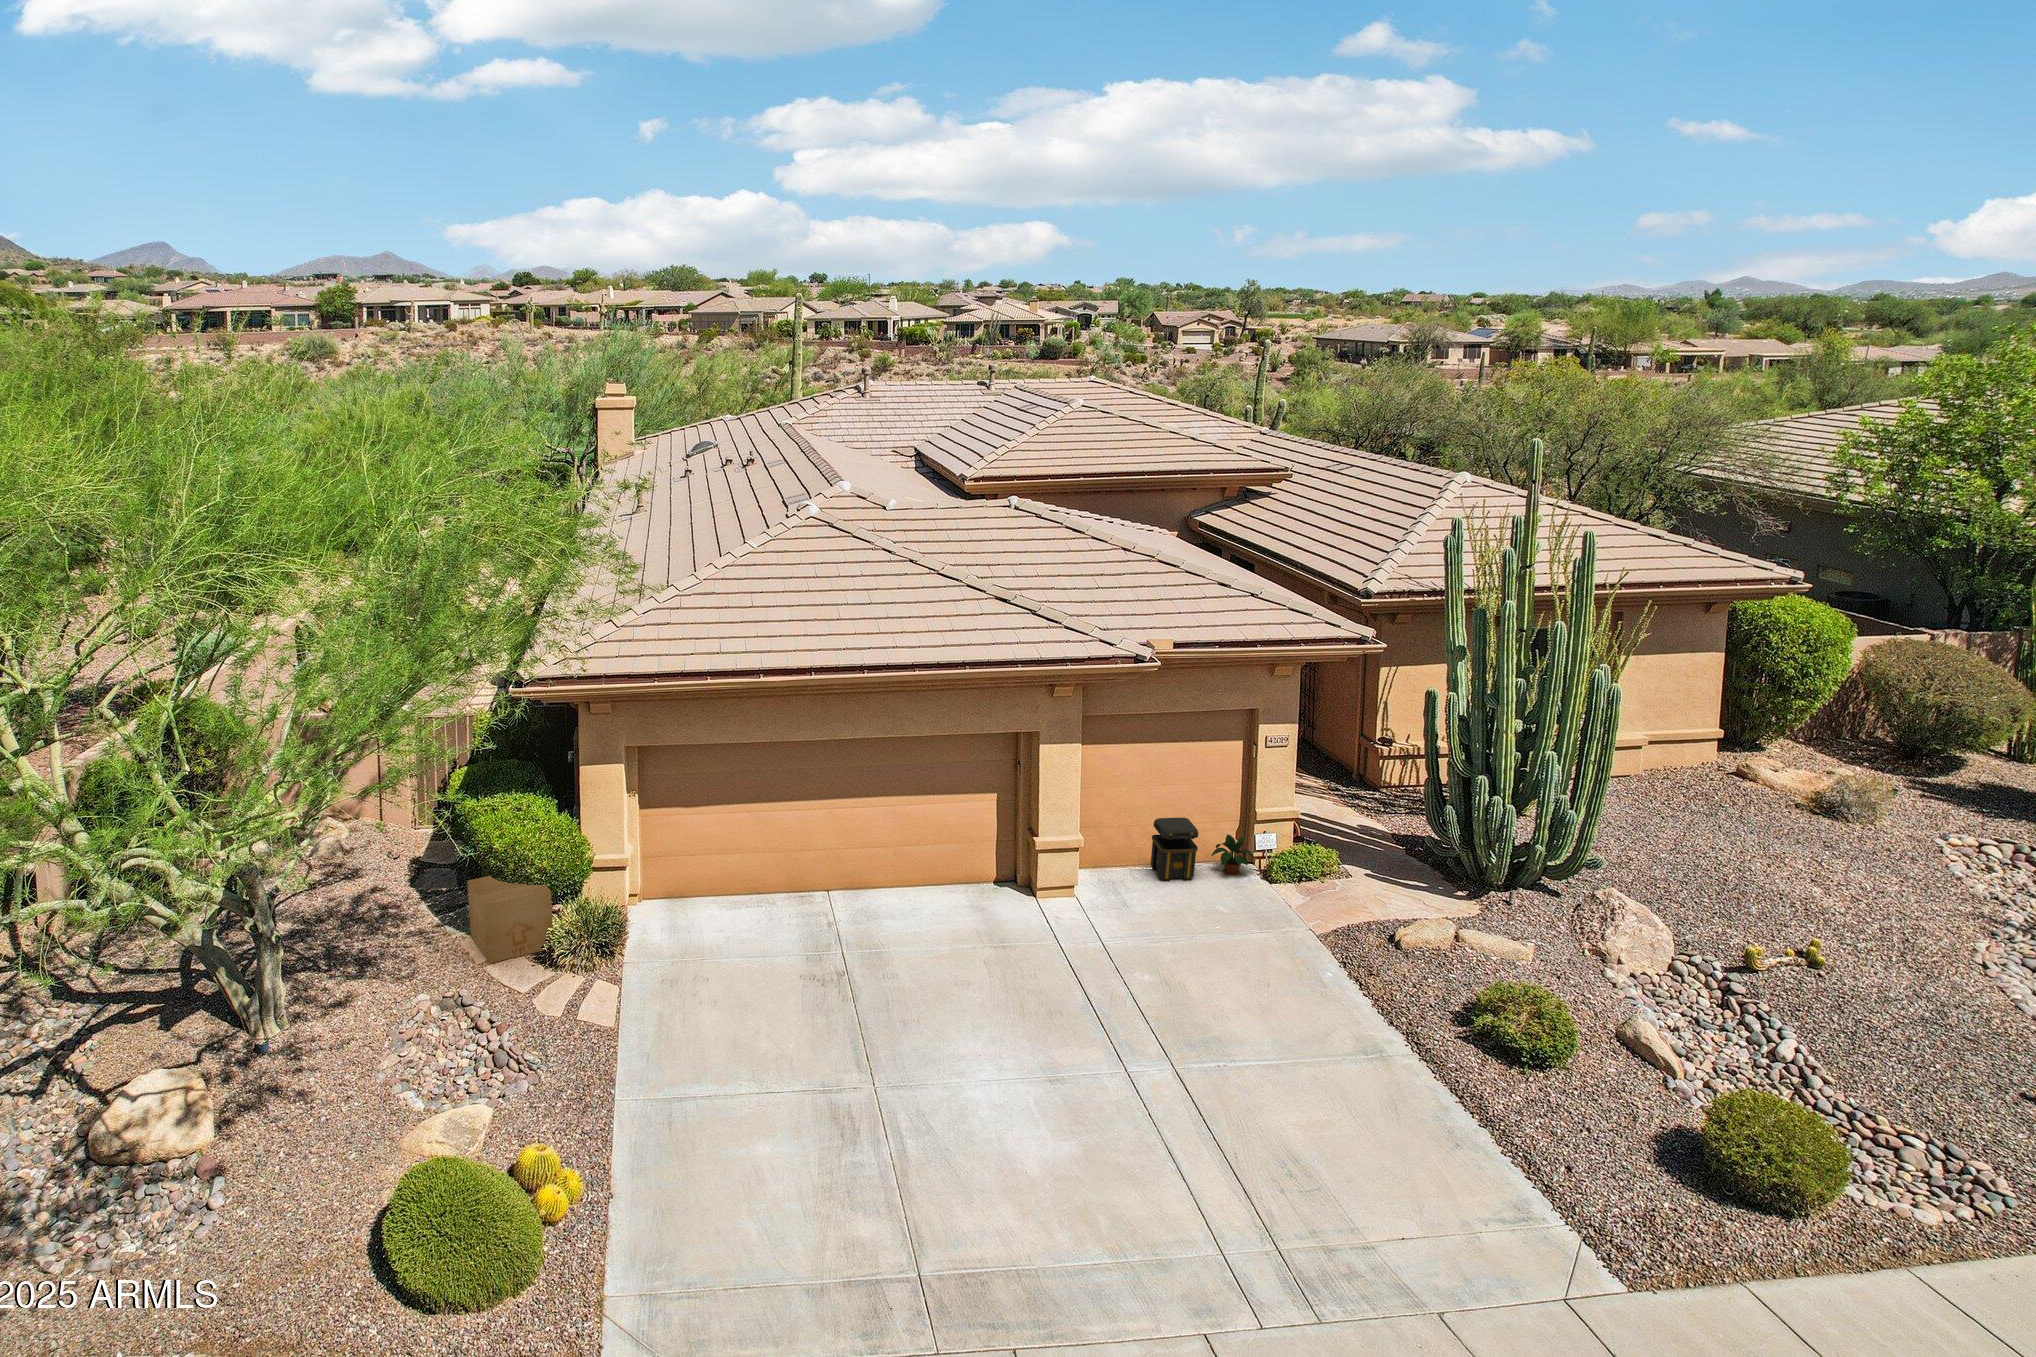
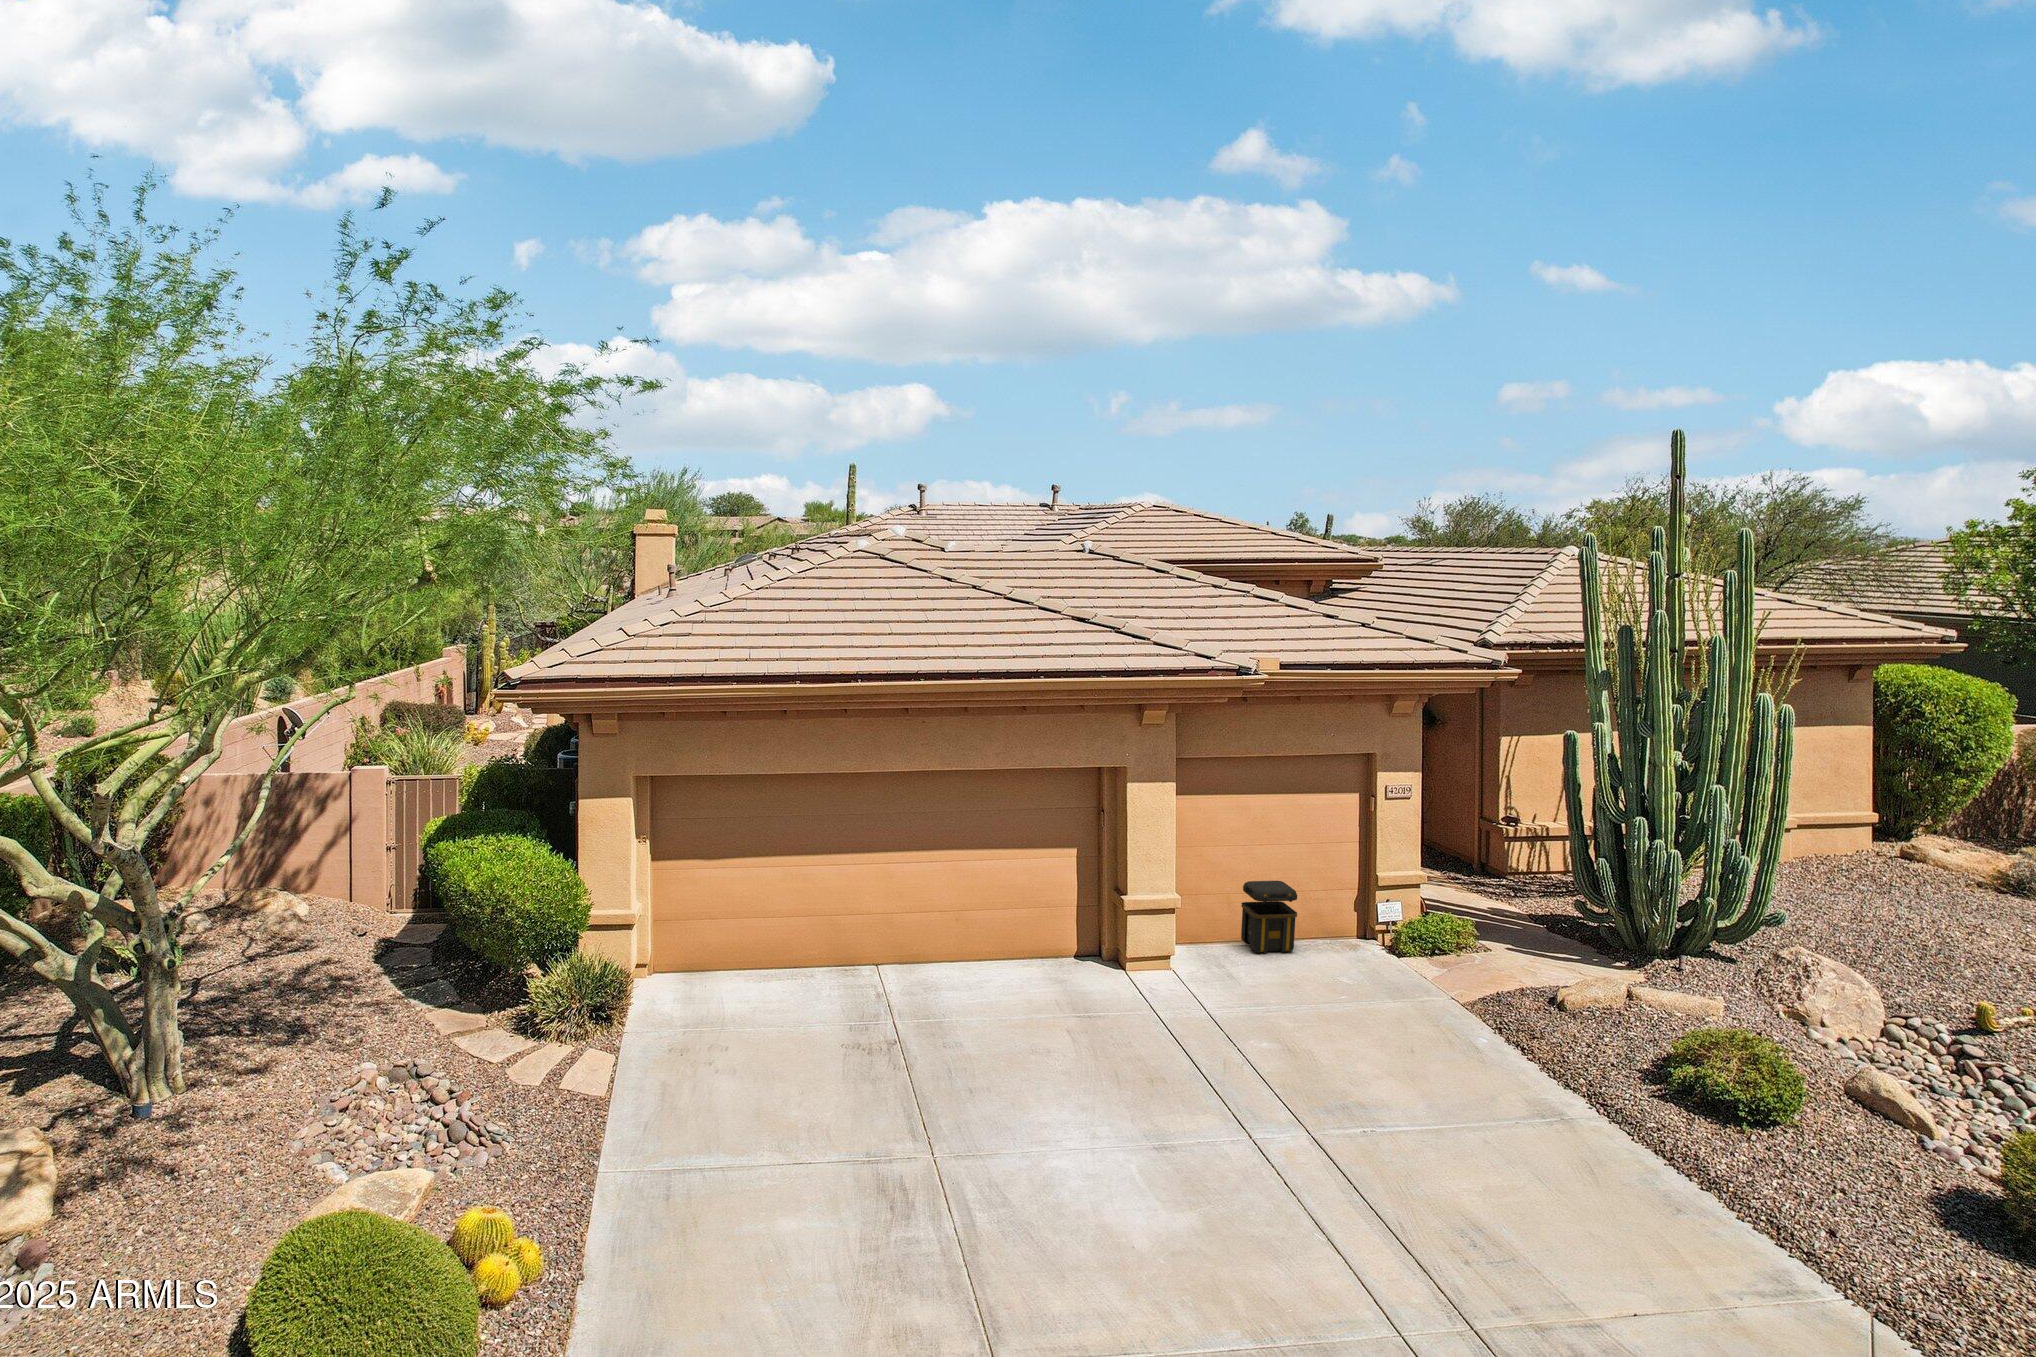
potted plant: present [1211,834,1255,875] -> none [1313,896,1364,948]
cardboard box: present [467,876,552,963] -> none [433,926,533,1034]

